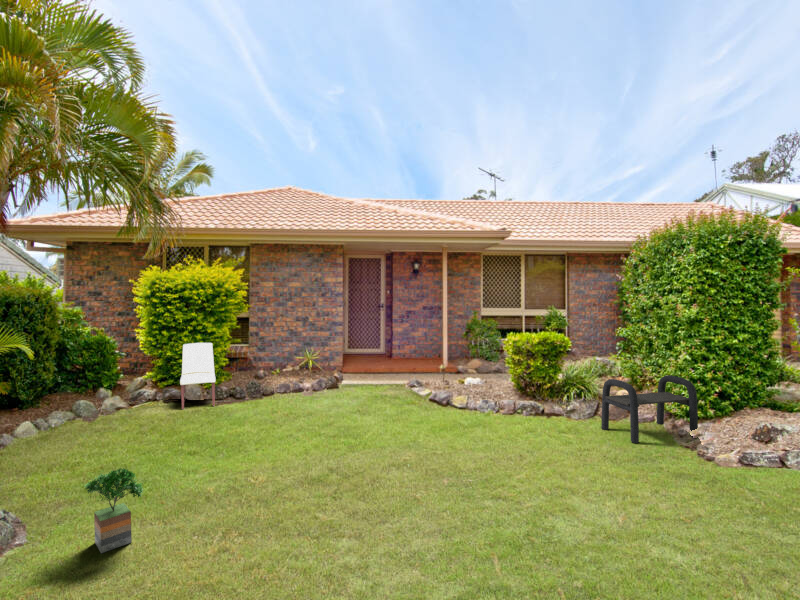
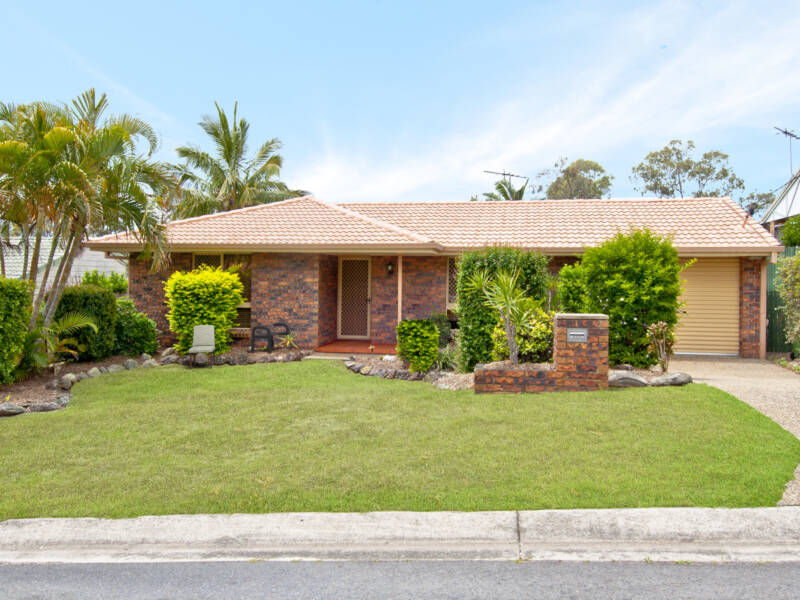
bench: present [601,375,698,443] -> present [251,323,290,353]
potted tree: present [84,468,143,553] -> none [109,382,137,419]

